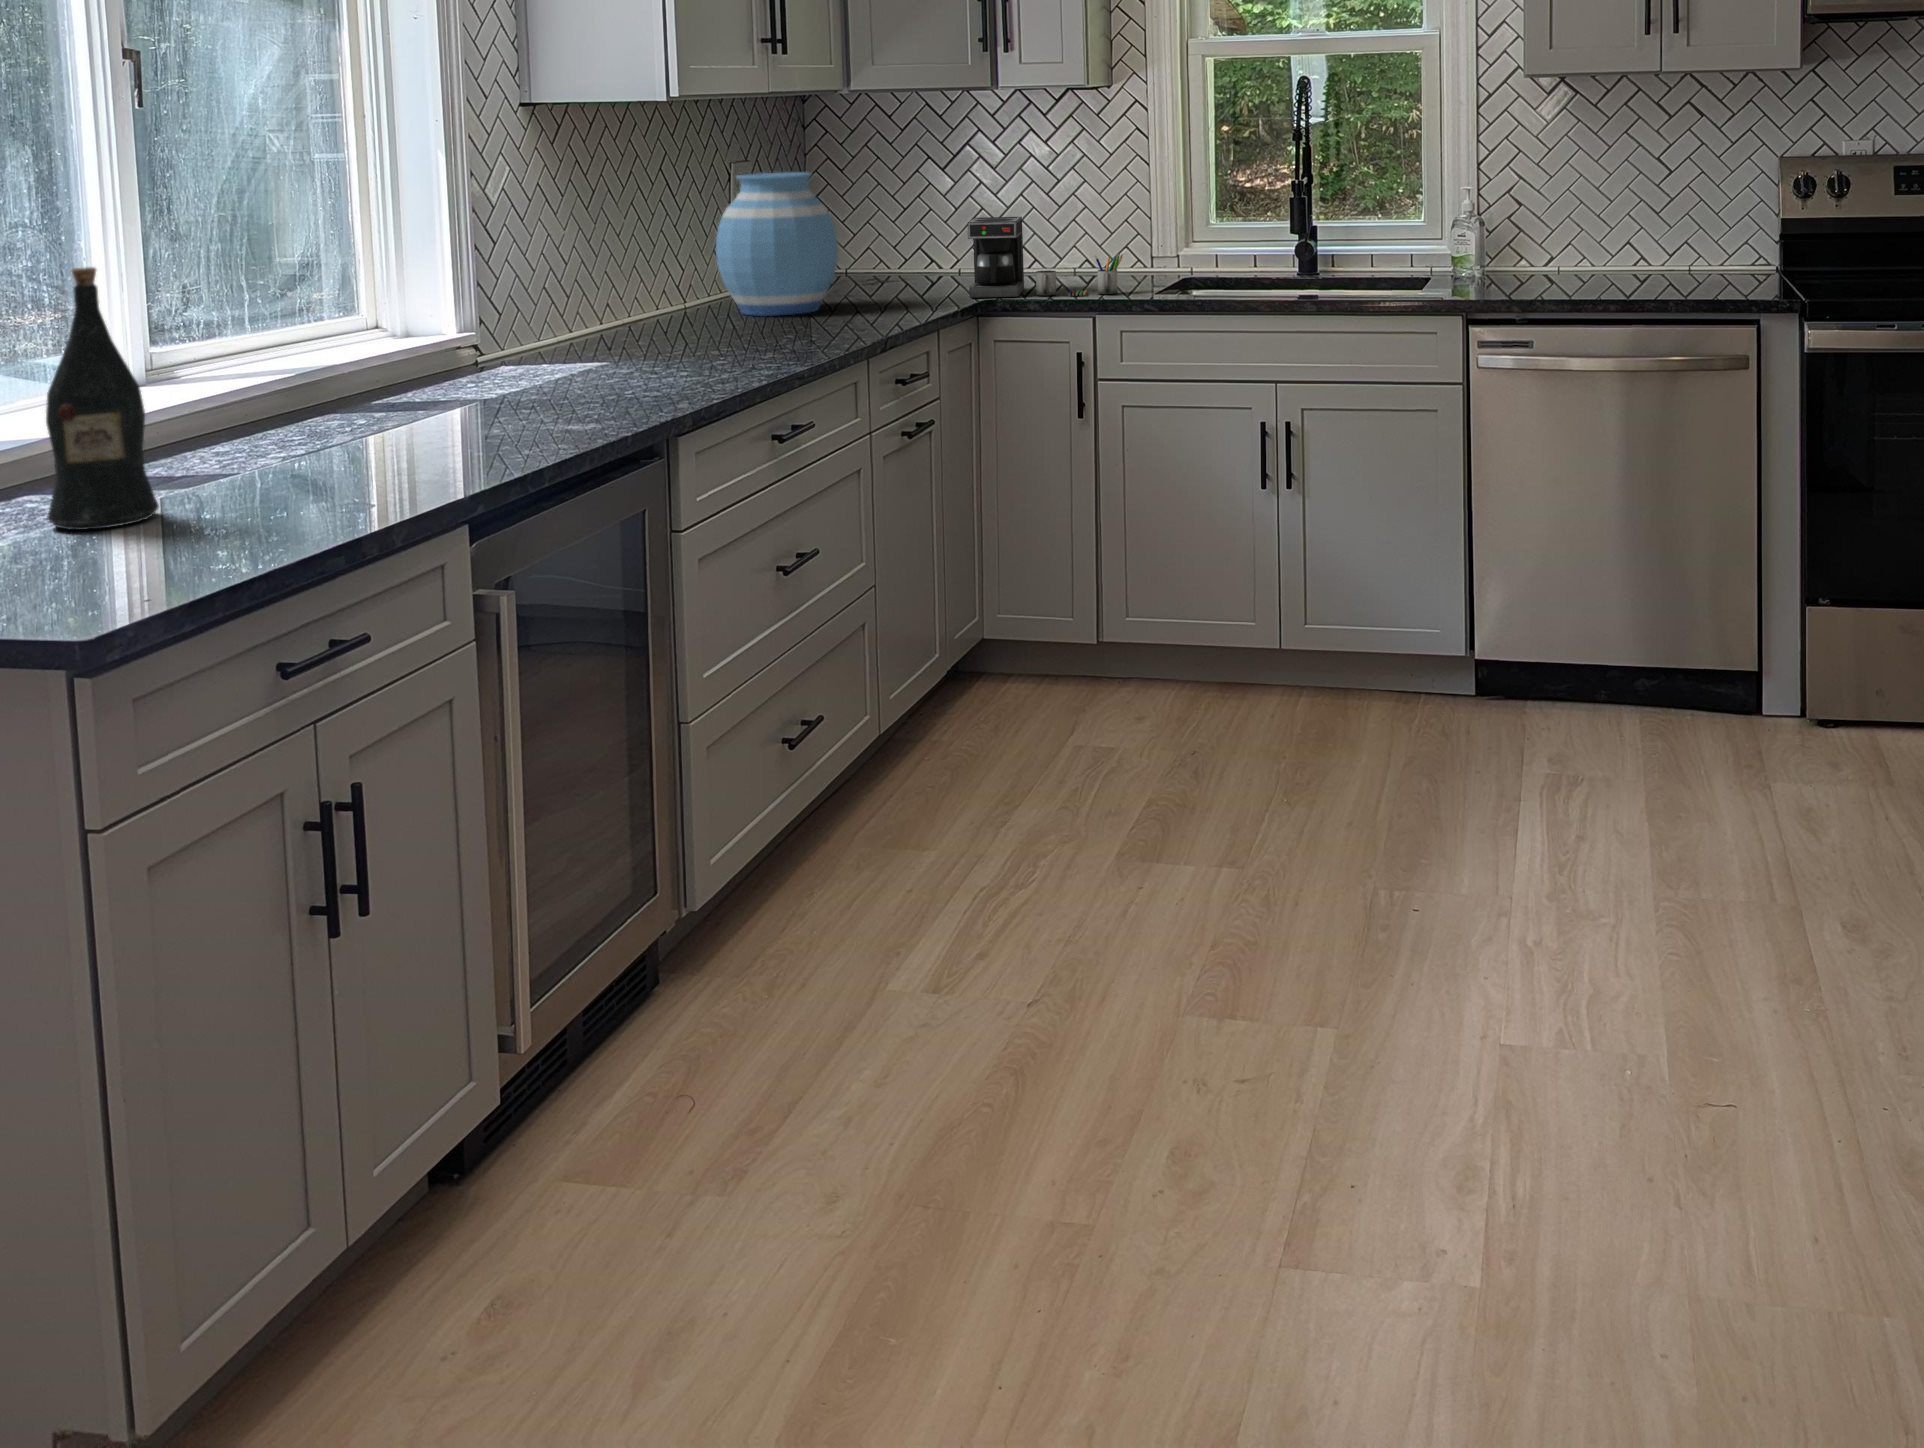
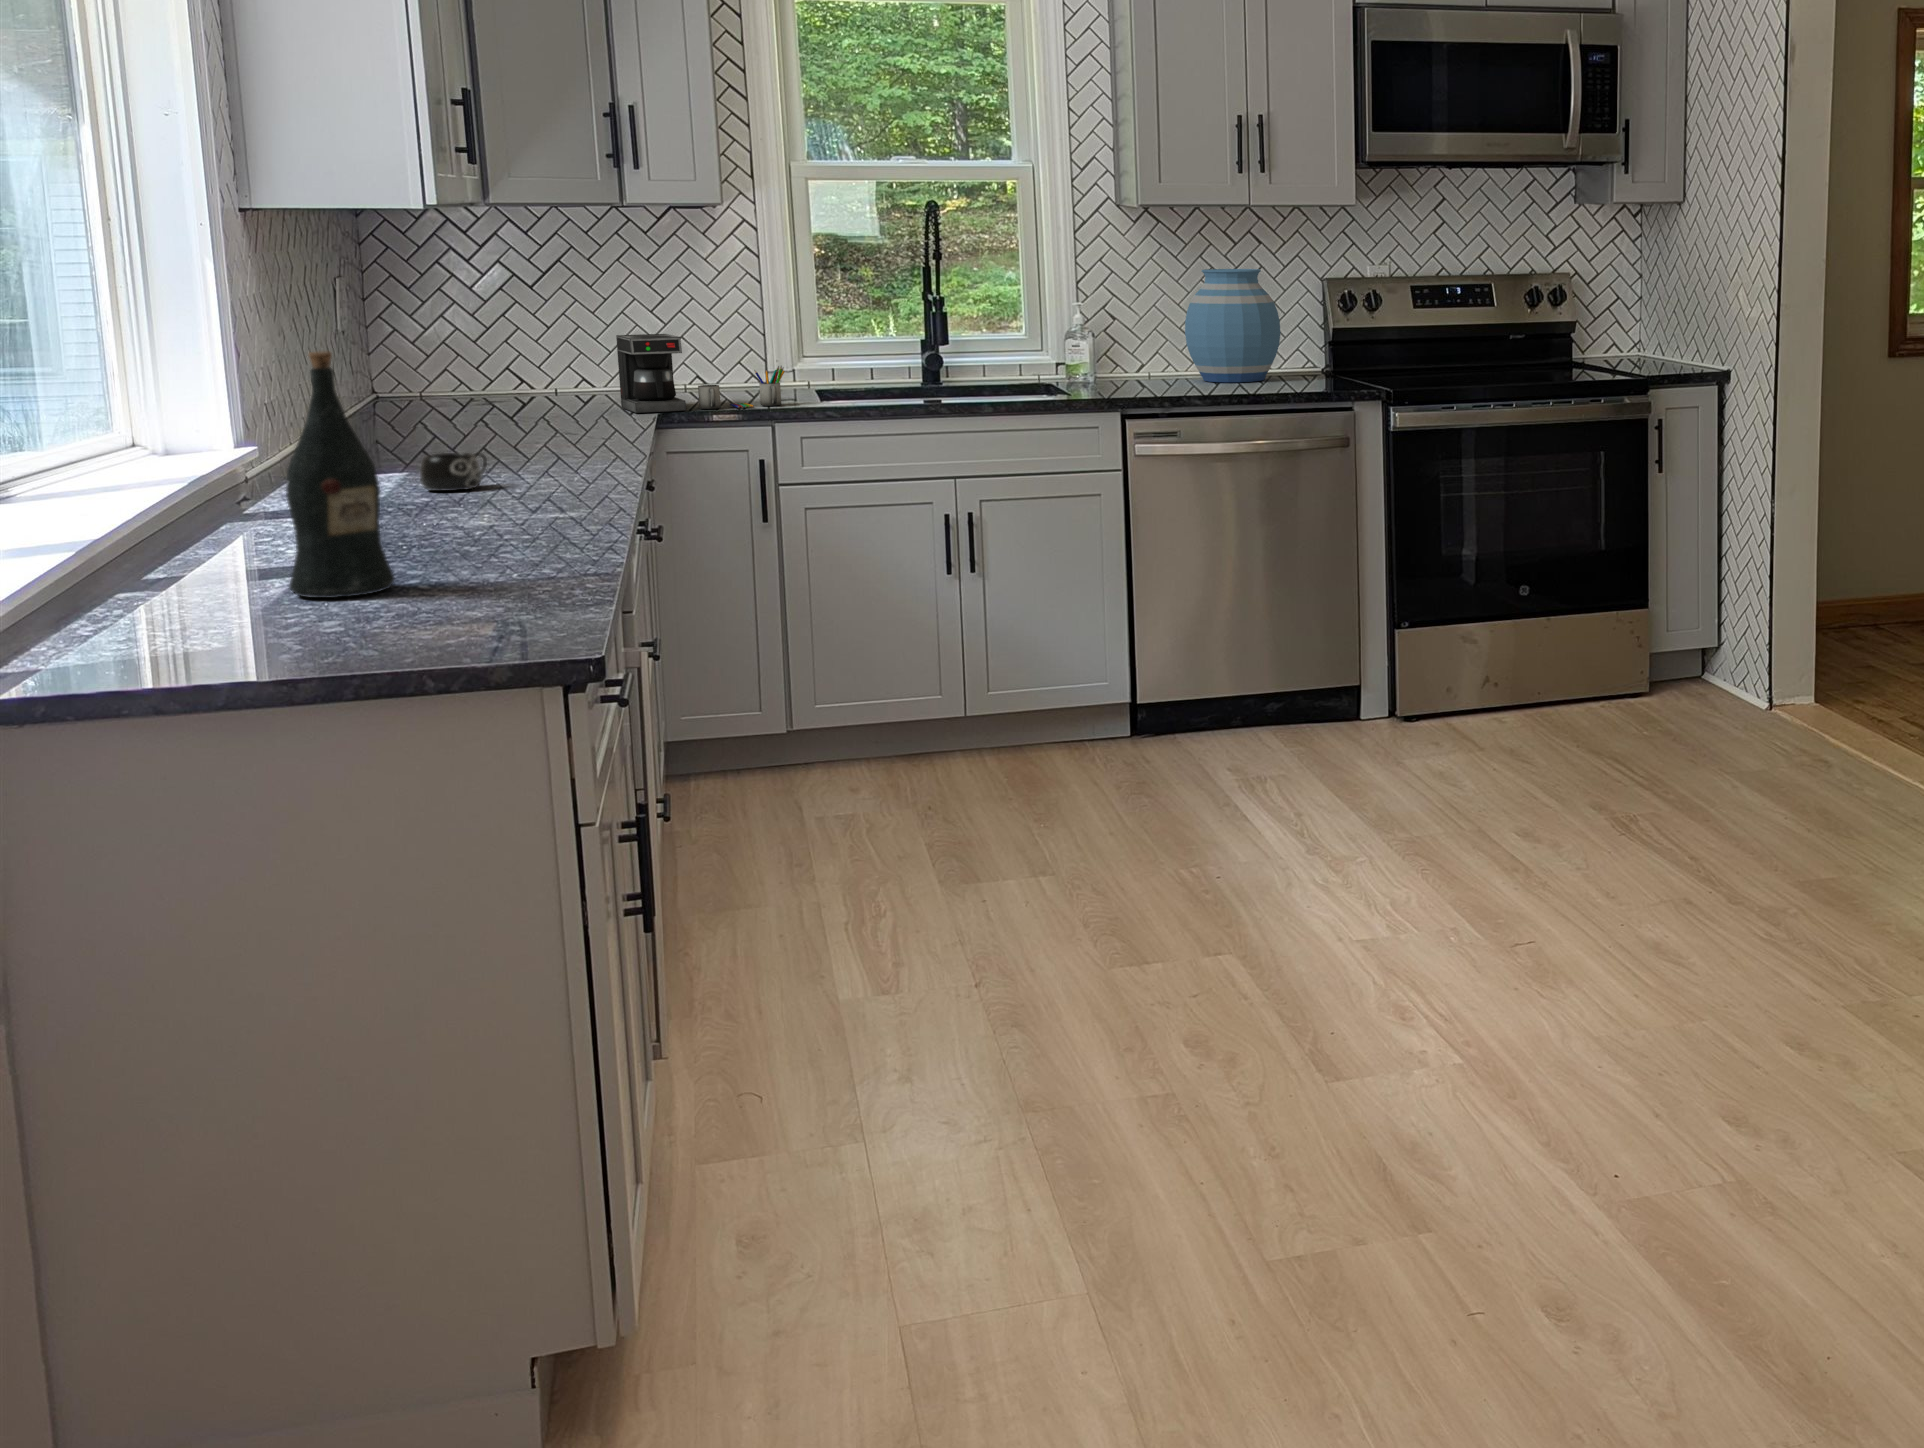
vase: present [716,173,838,316] -> present [1185,269,1281,382]
mug: none [542,349,614,389] -> present [420,453,487,491]

